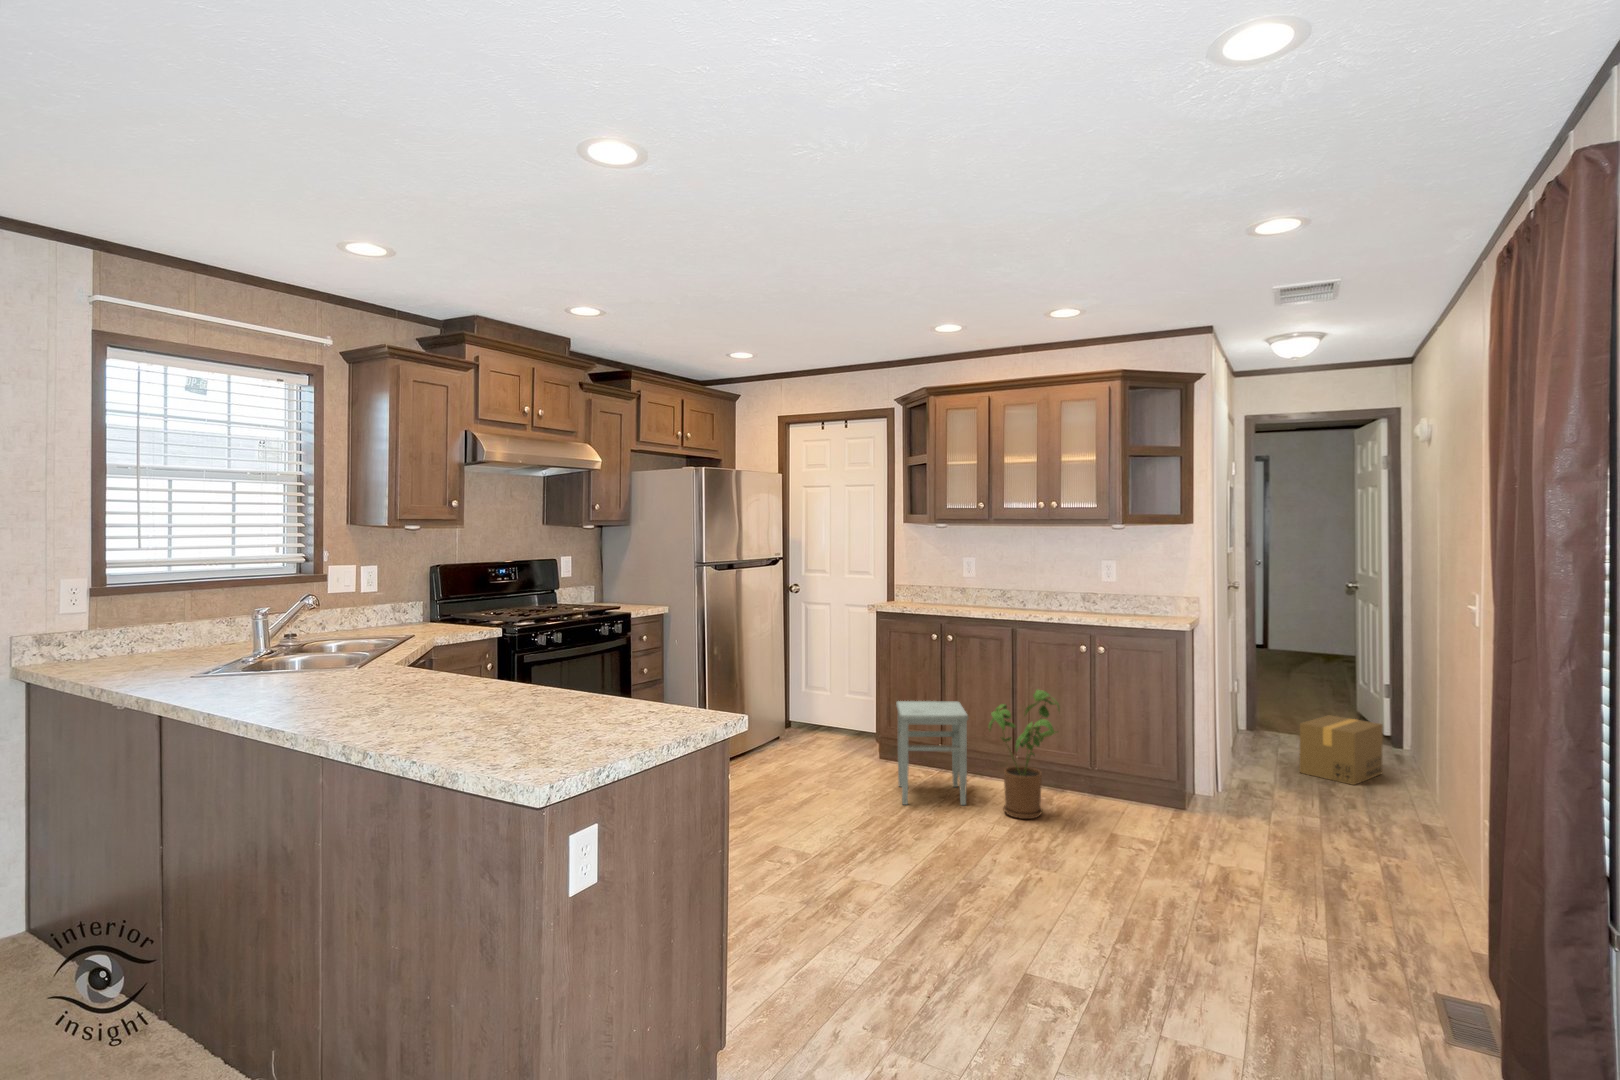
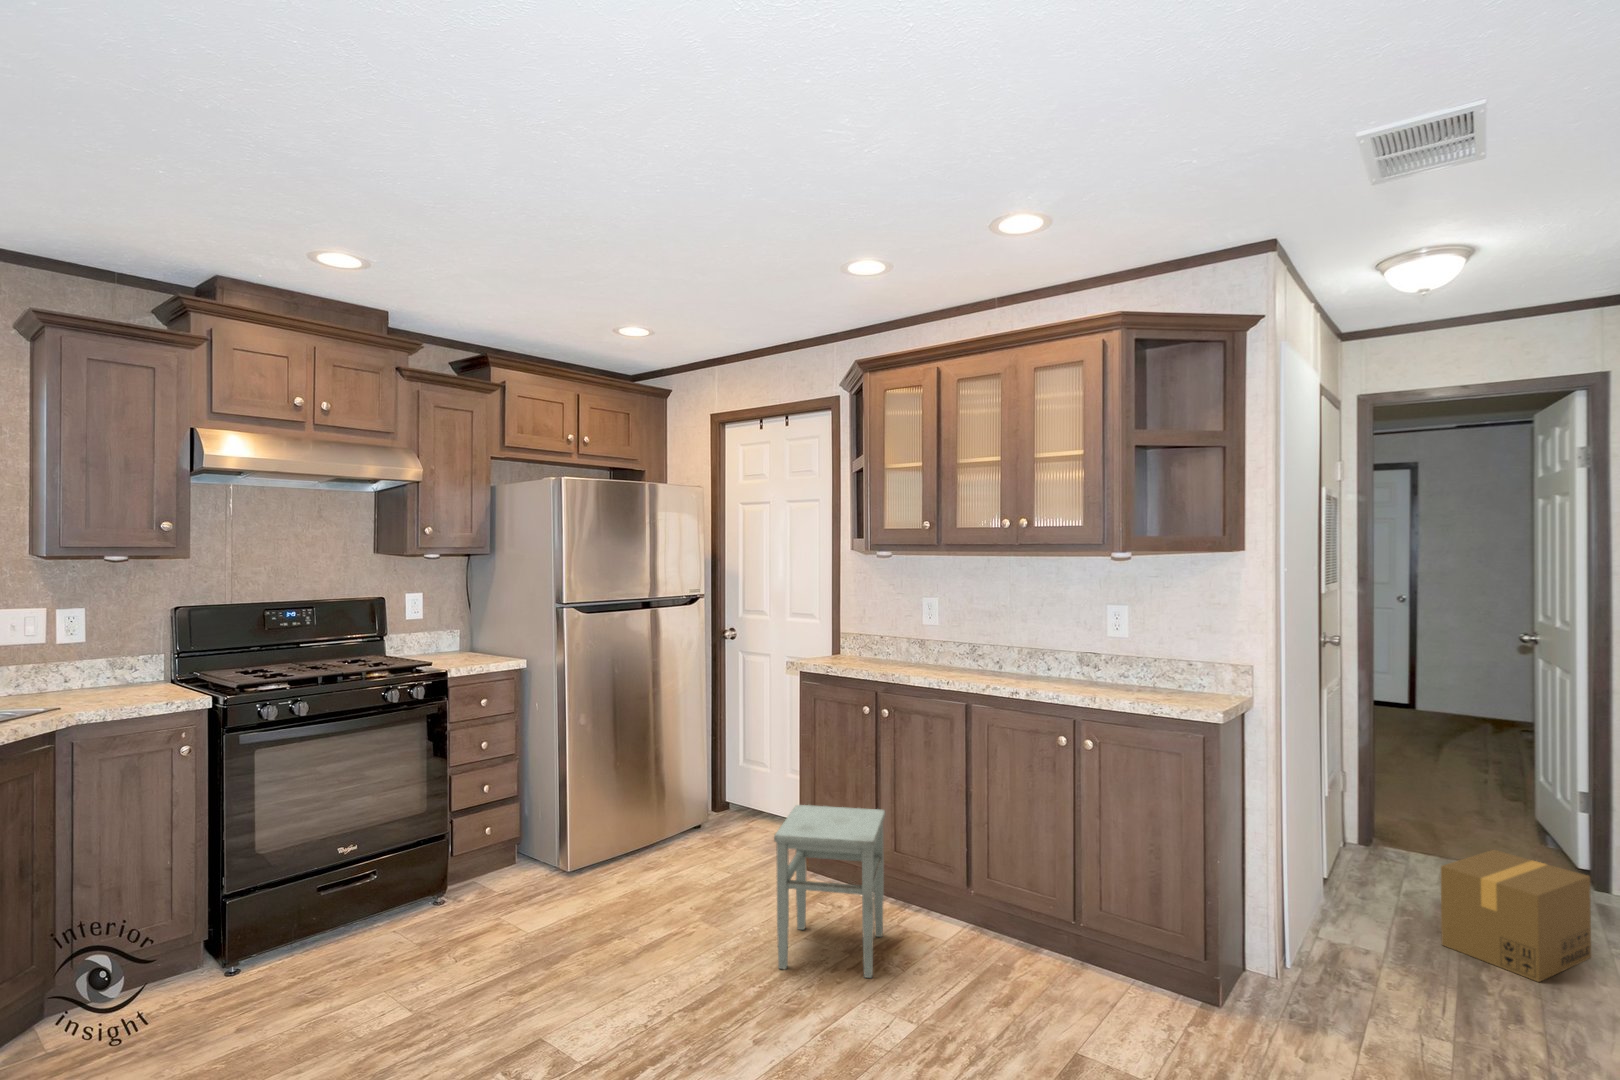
house plant: present [989,690,1060,819] -> none [903,810,1013,1019]

